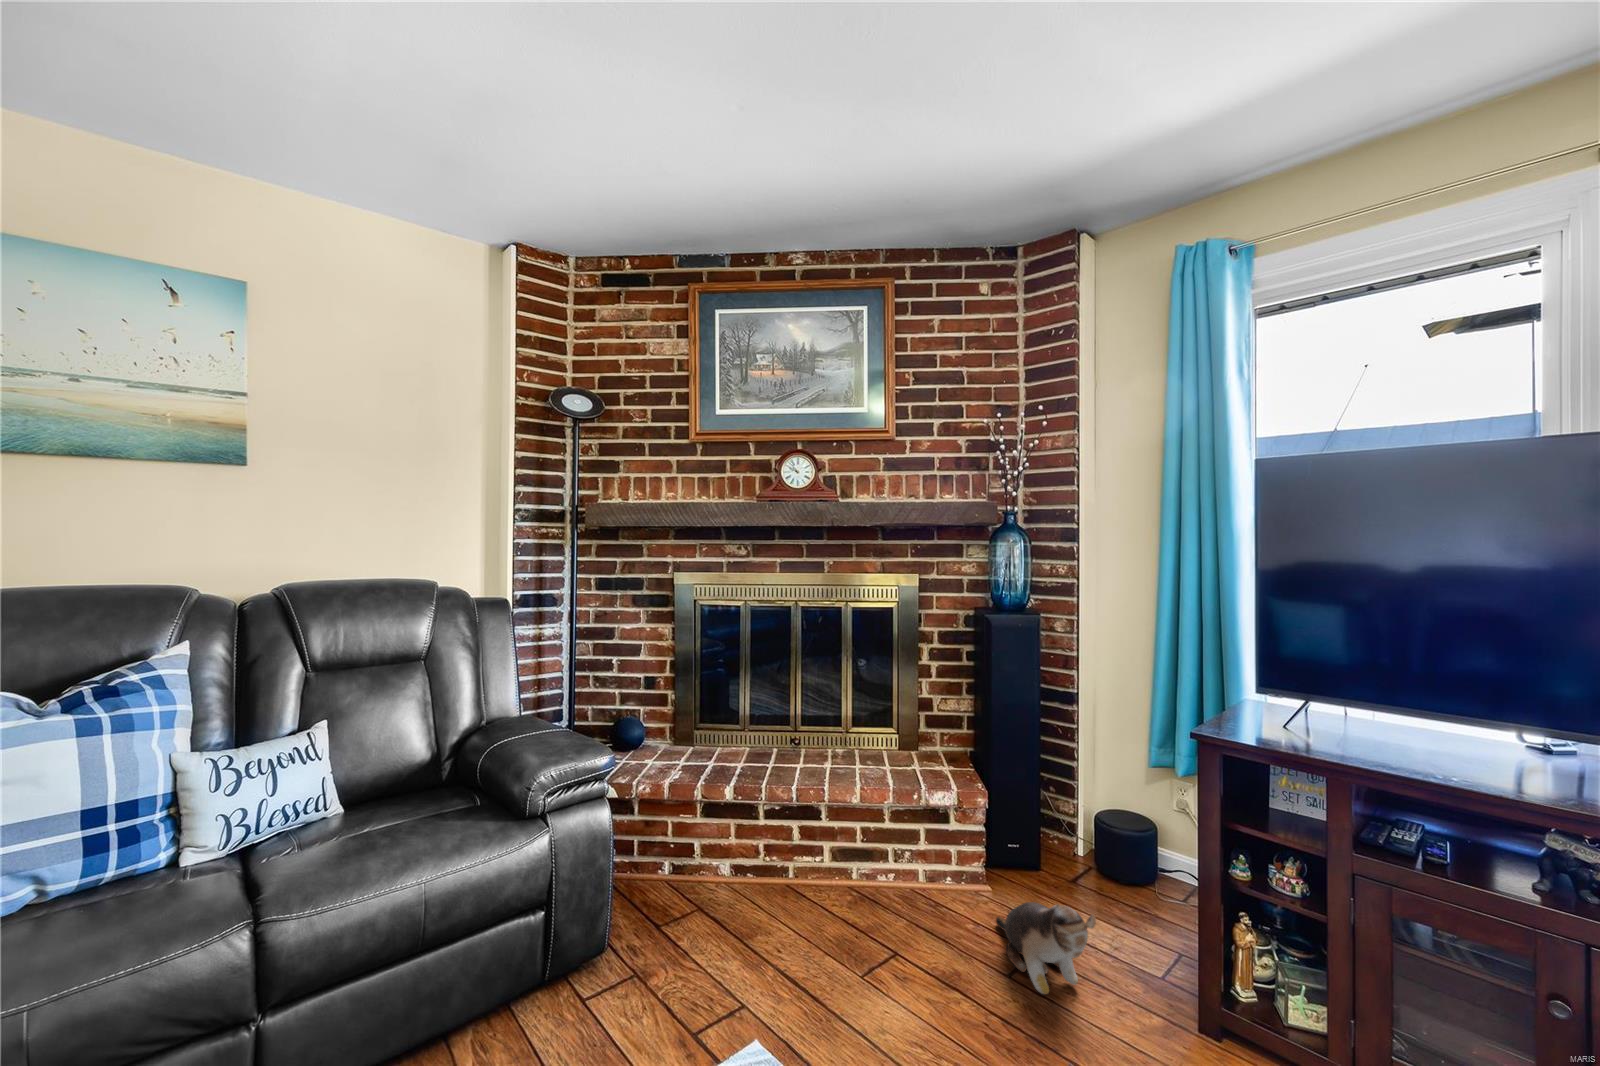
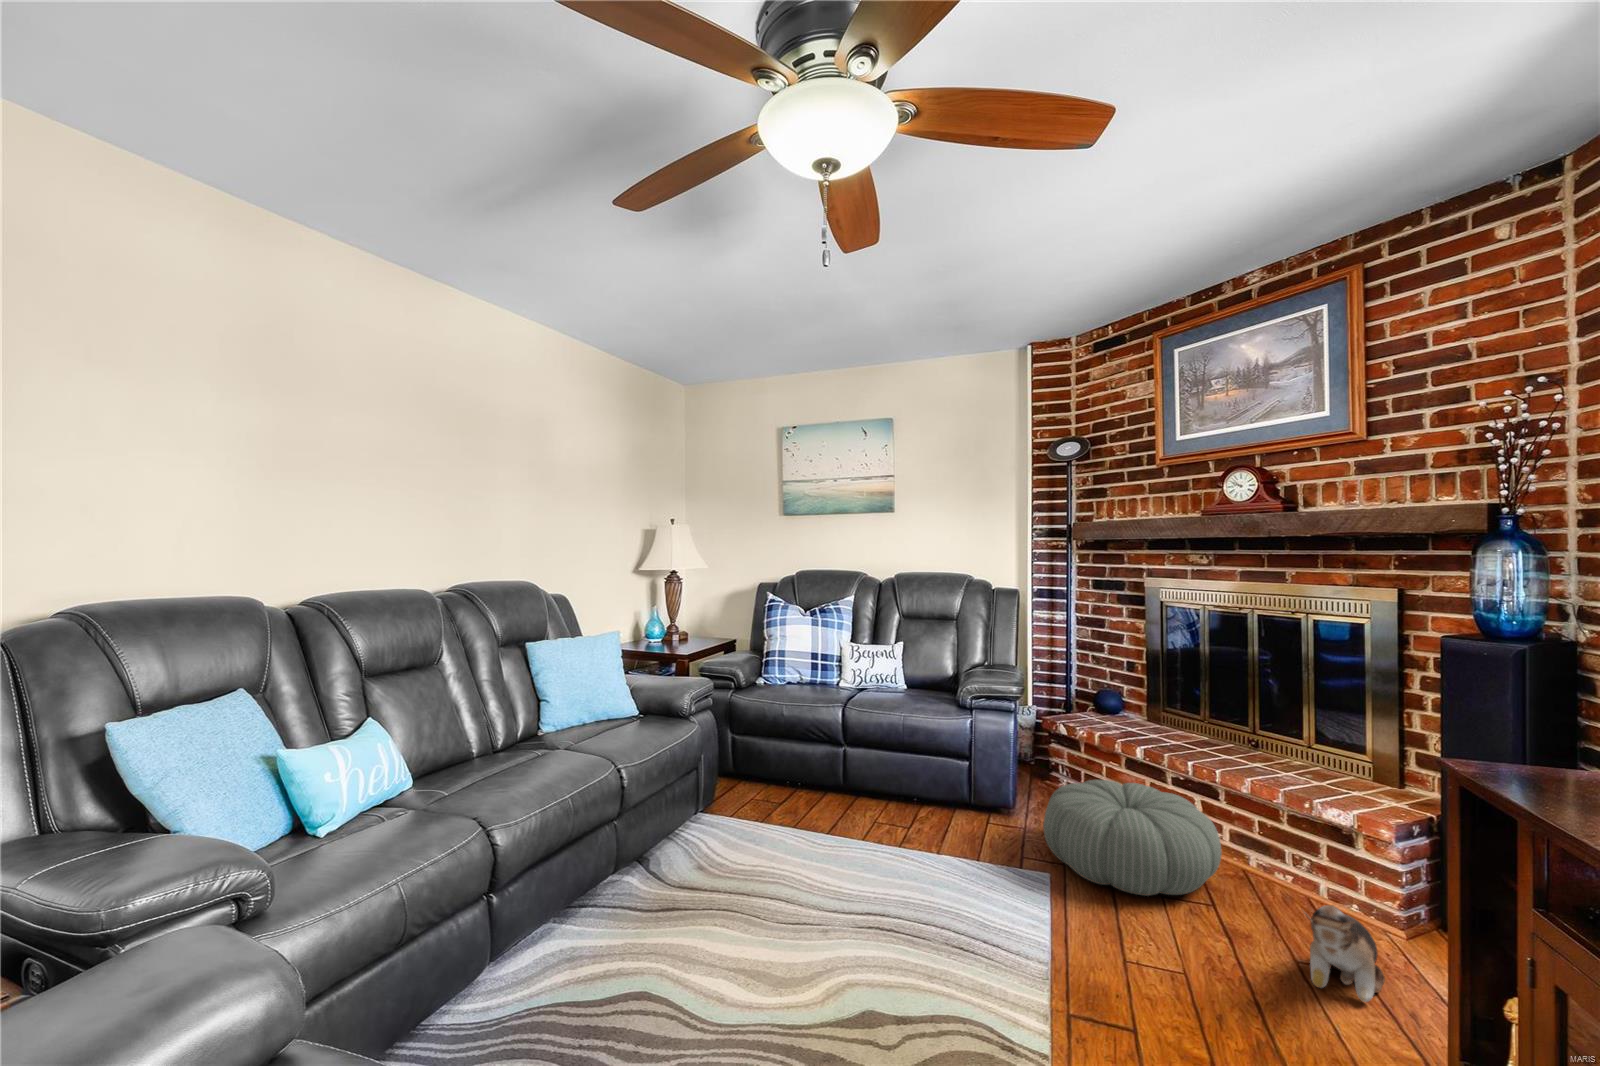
pouf: none [681,832,888,1006] -> present [1043,780,1221,896]

